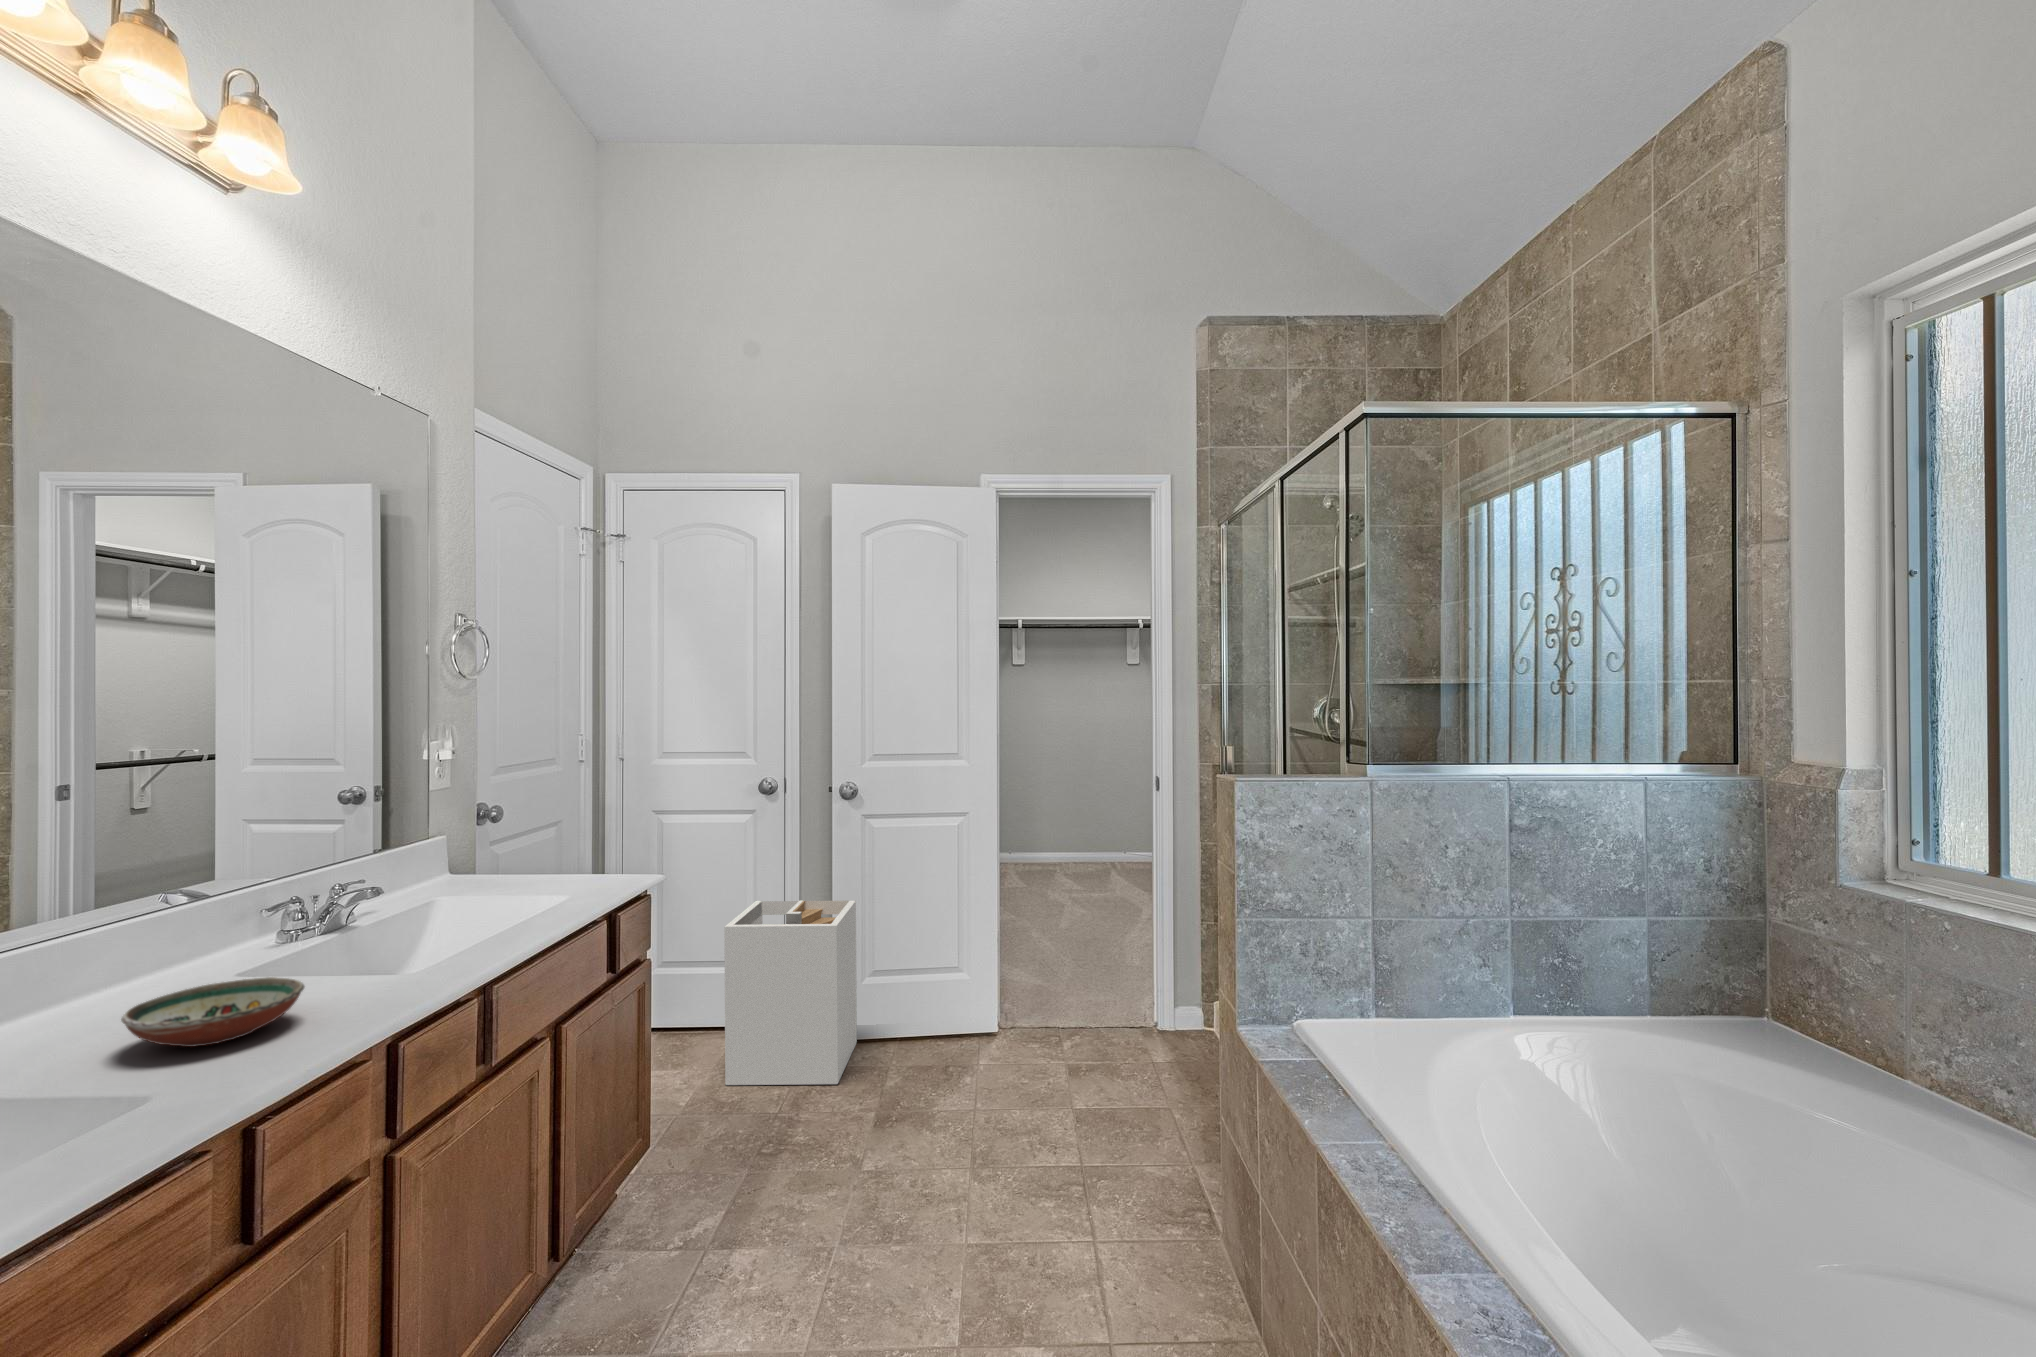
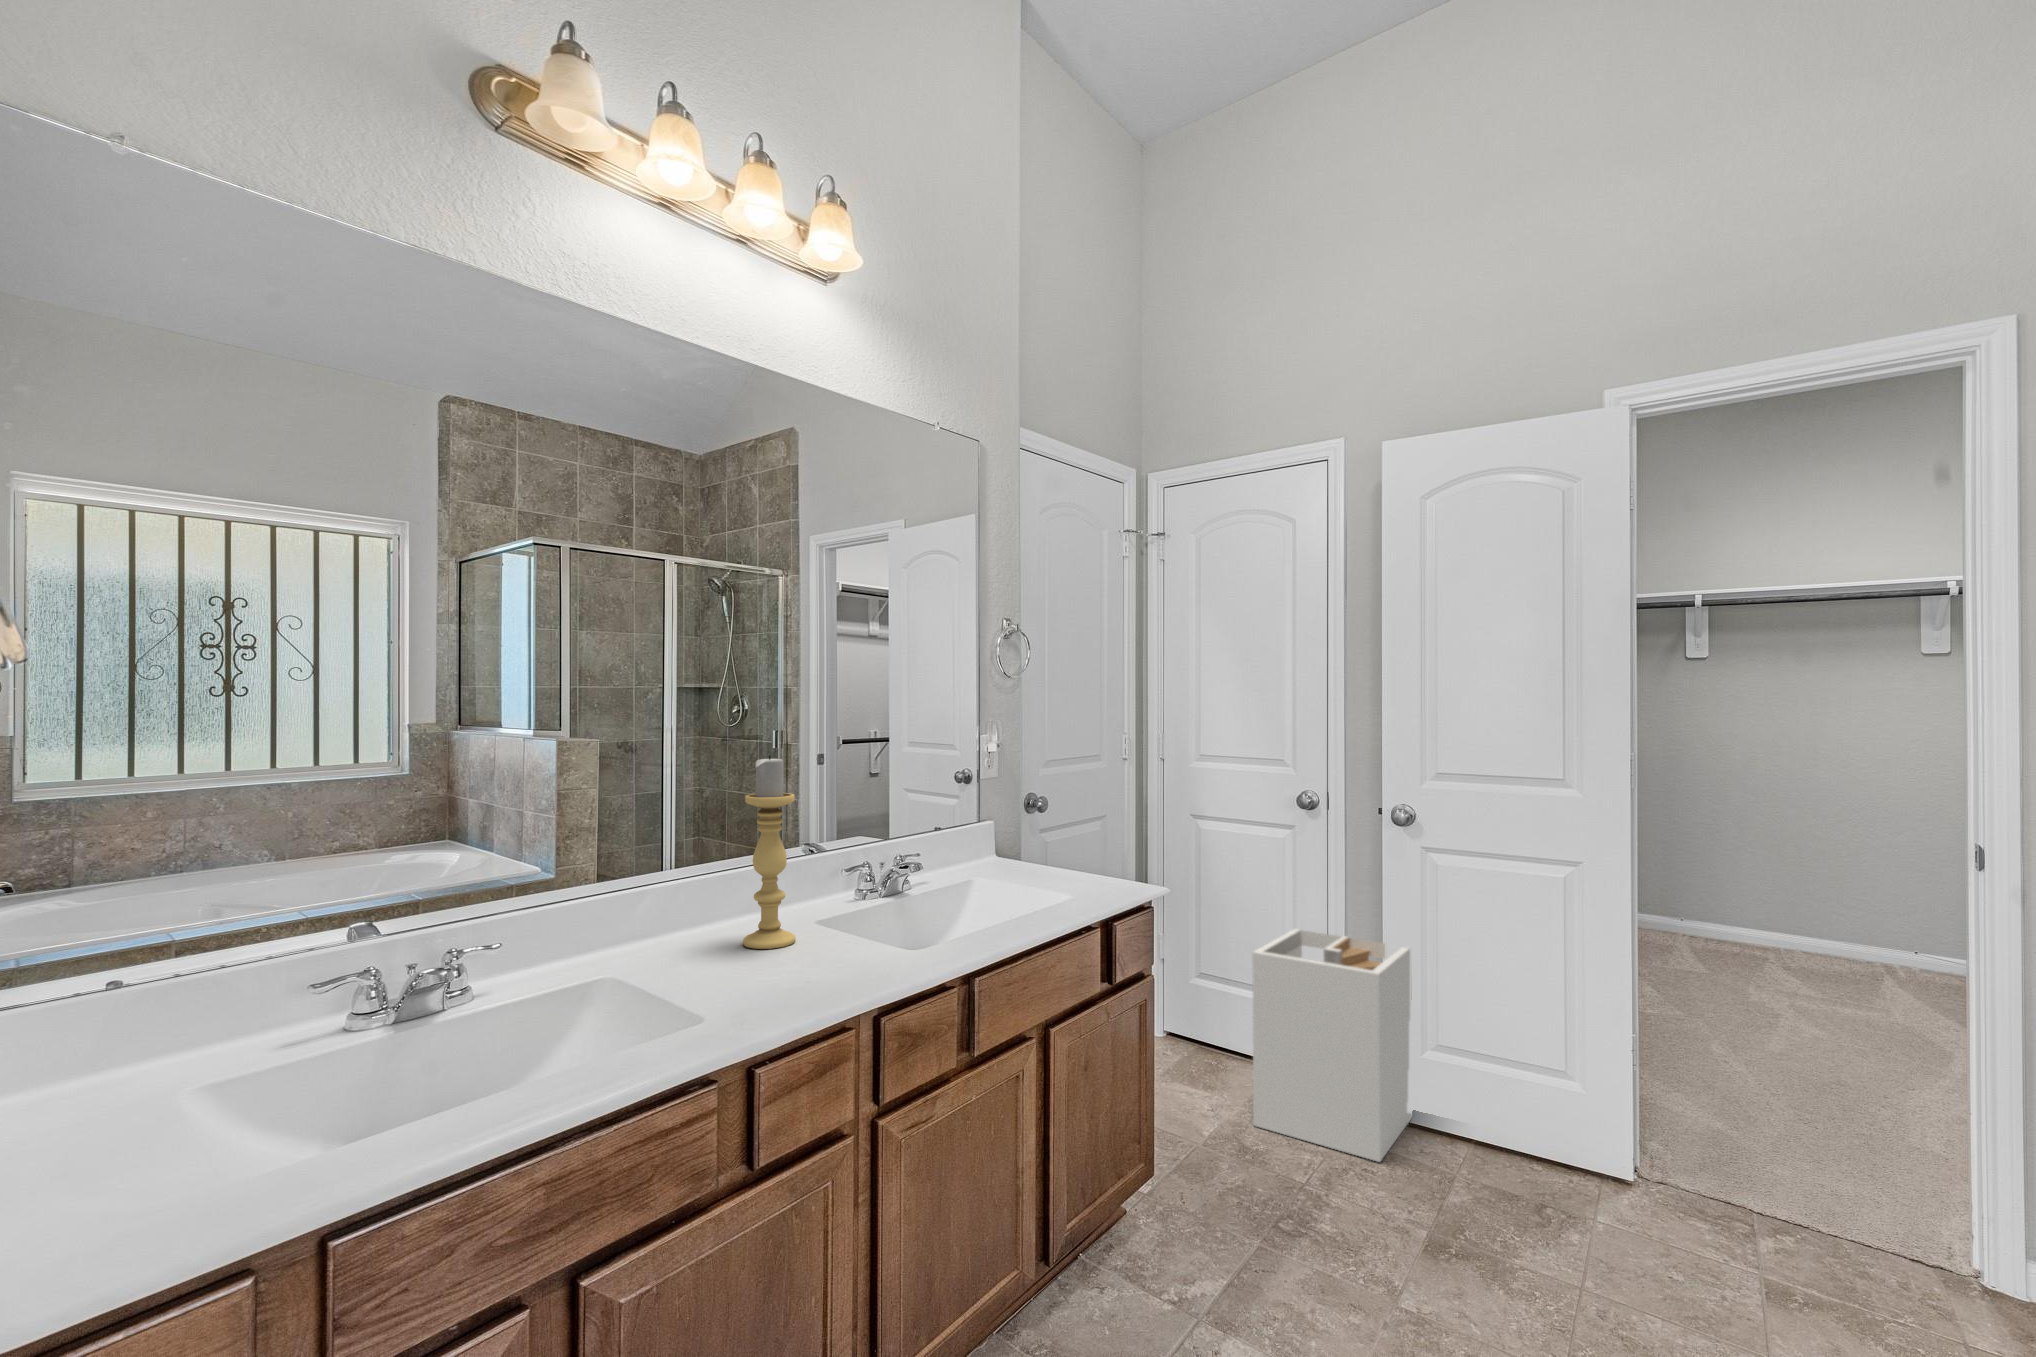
candle holder: none [155,772,237,1008] -> present [743,755,795,949]
decorative bowl: present [121,977,304,1047] -> none [697,934,818,987]

